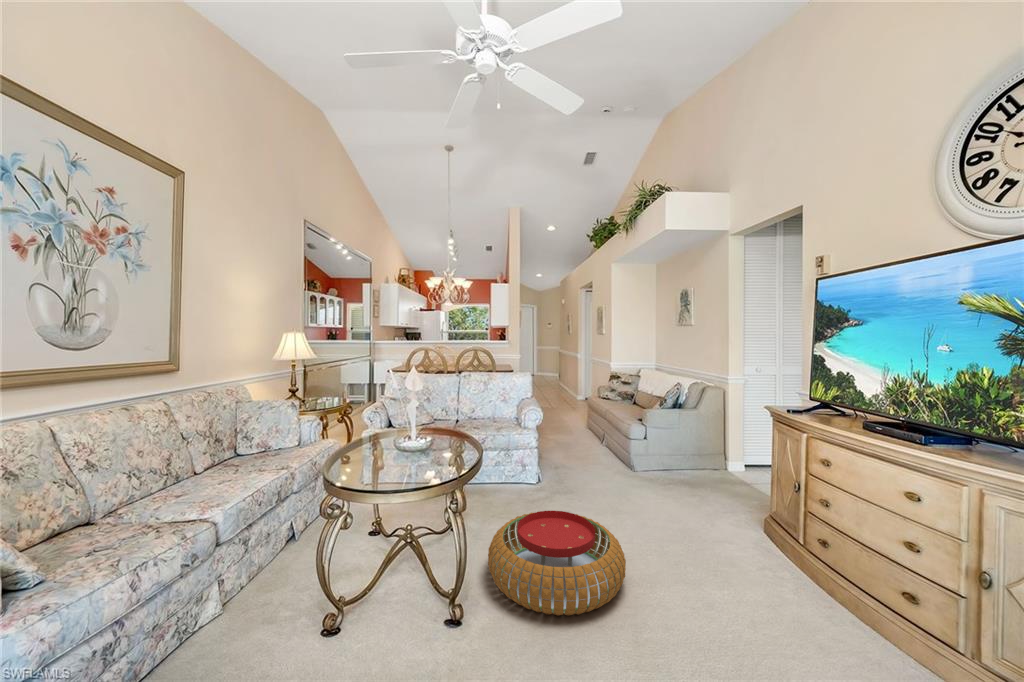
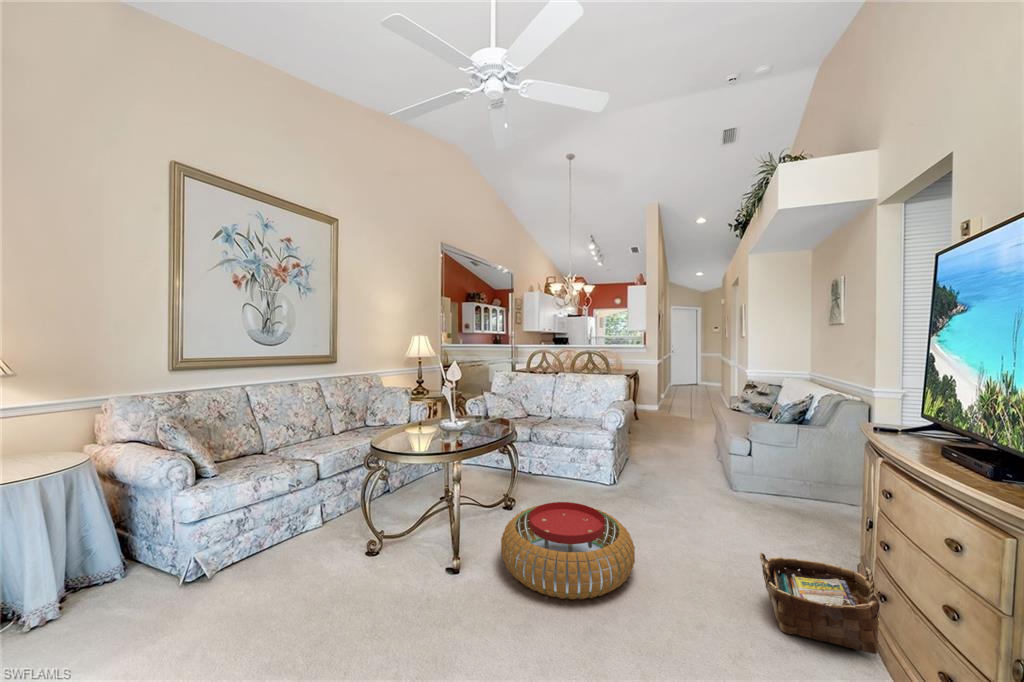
woven basket: none [719,521,811,588] -> present [760,553,880,654]

